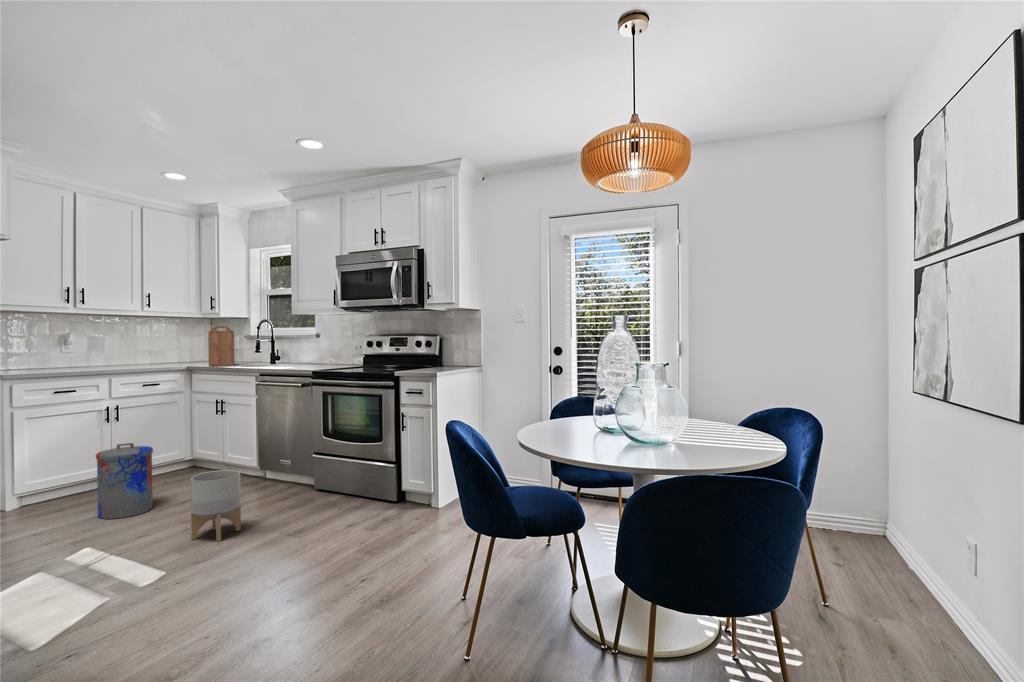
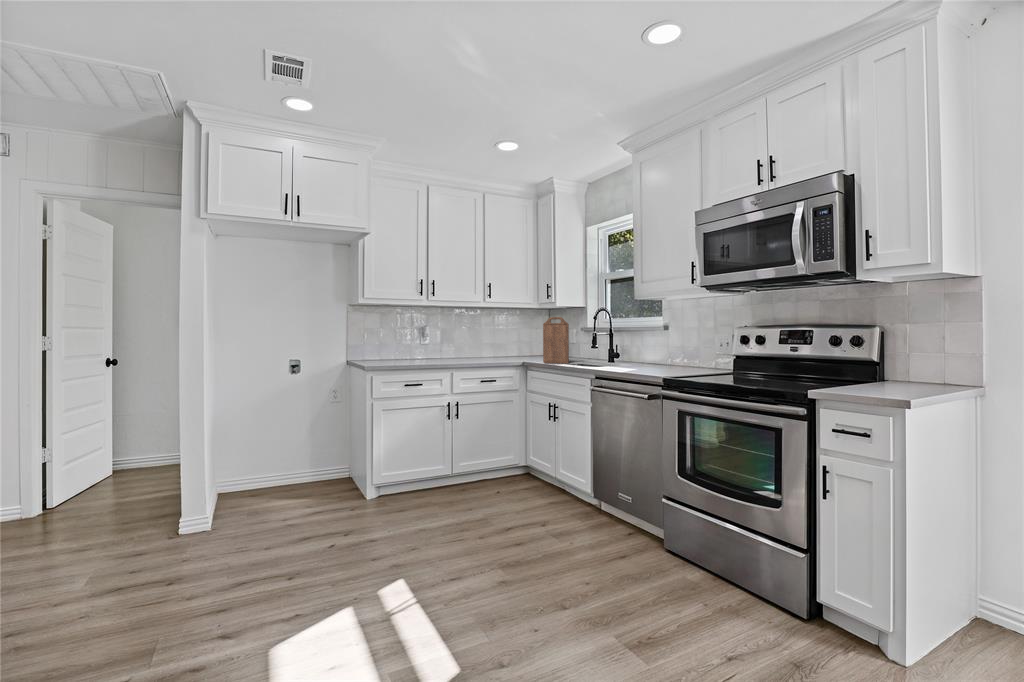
trash can: present [96,443,153,519] -> none [428,451,480,538]
planter: present [191,470,241,541] -> none [503,514,564,625]

